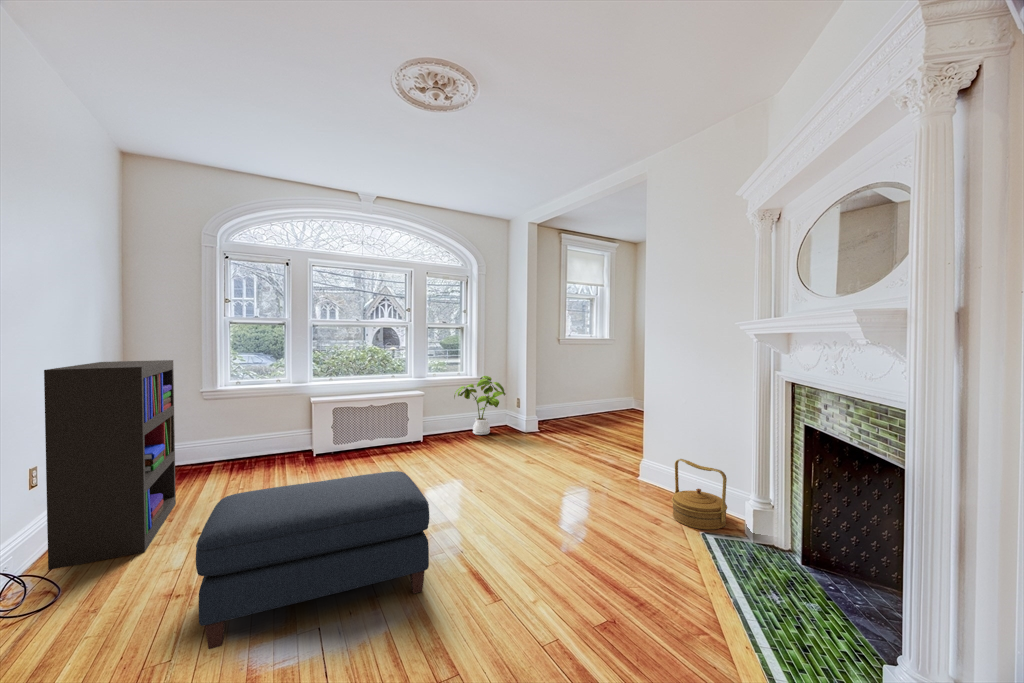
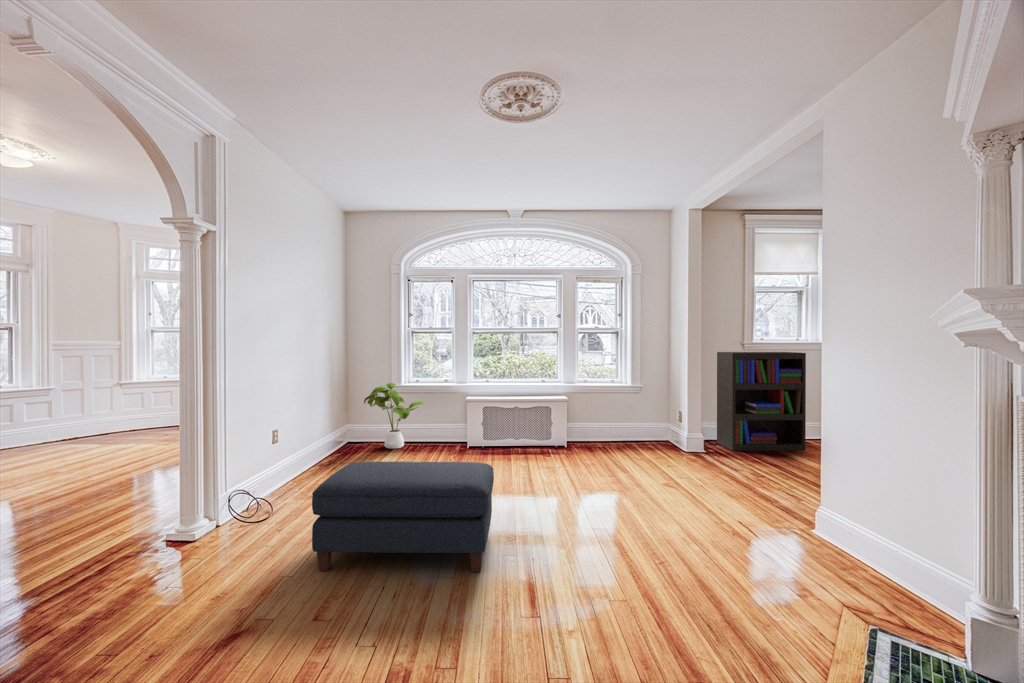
bookshelf: present [44,360,176,570] -> present [717,352,806,451]
house plant: present [454,376,506,435] -> present [364,383,426,449]
basket: present [672,459,727,530] -> none [804,497,885,594]

